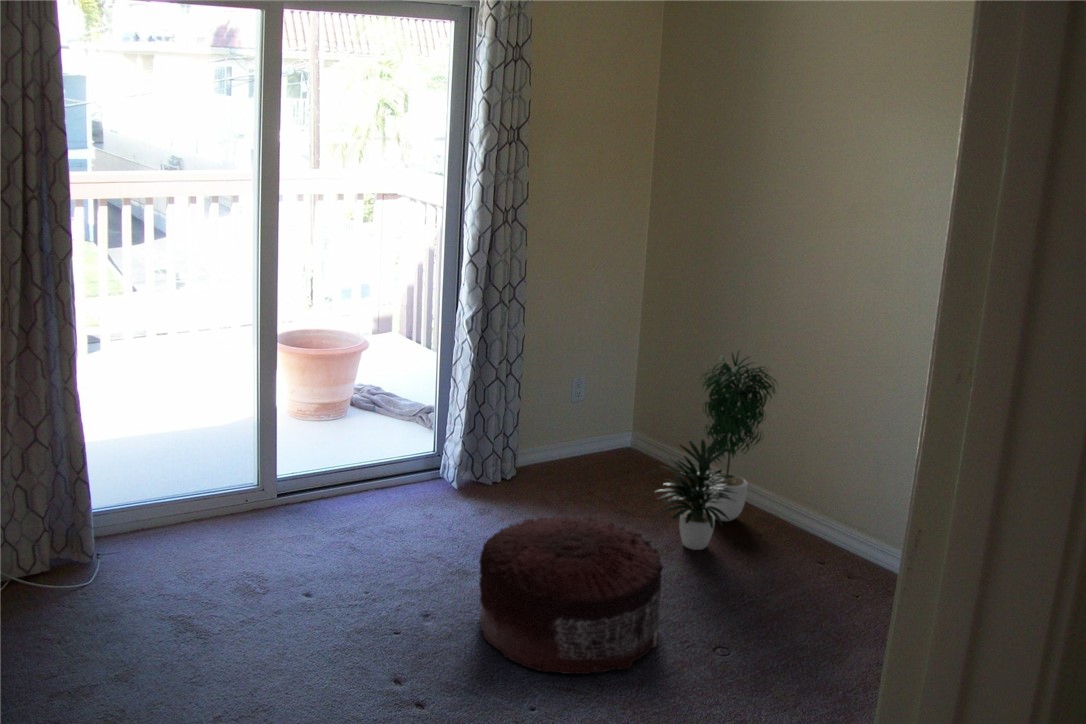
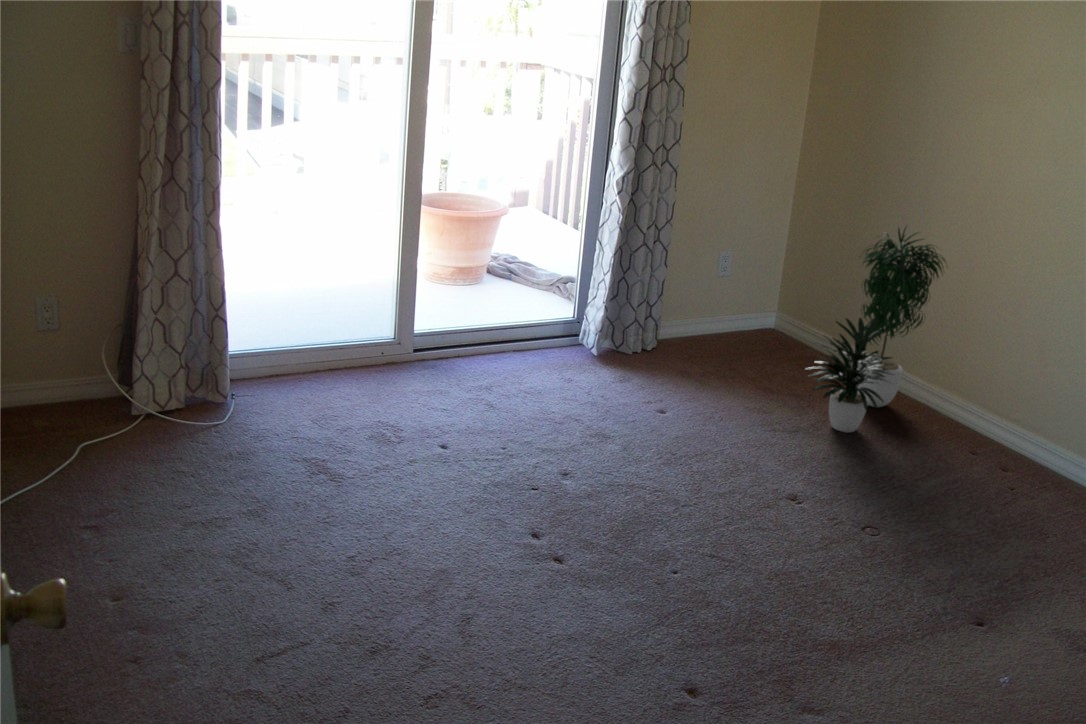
pouf: present [479,515,663,674] -> none [619,382,820,542]

